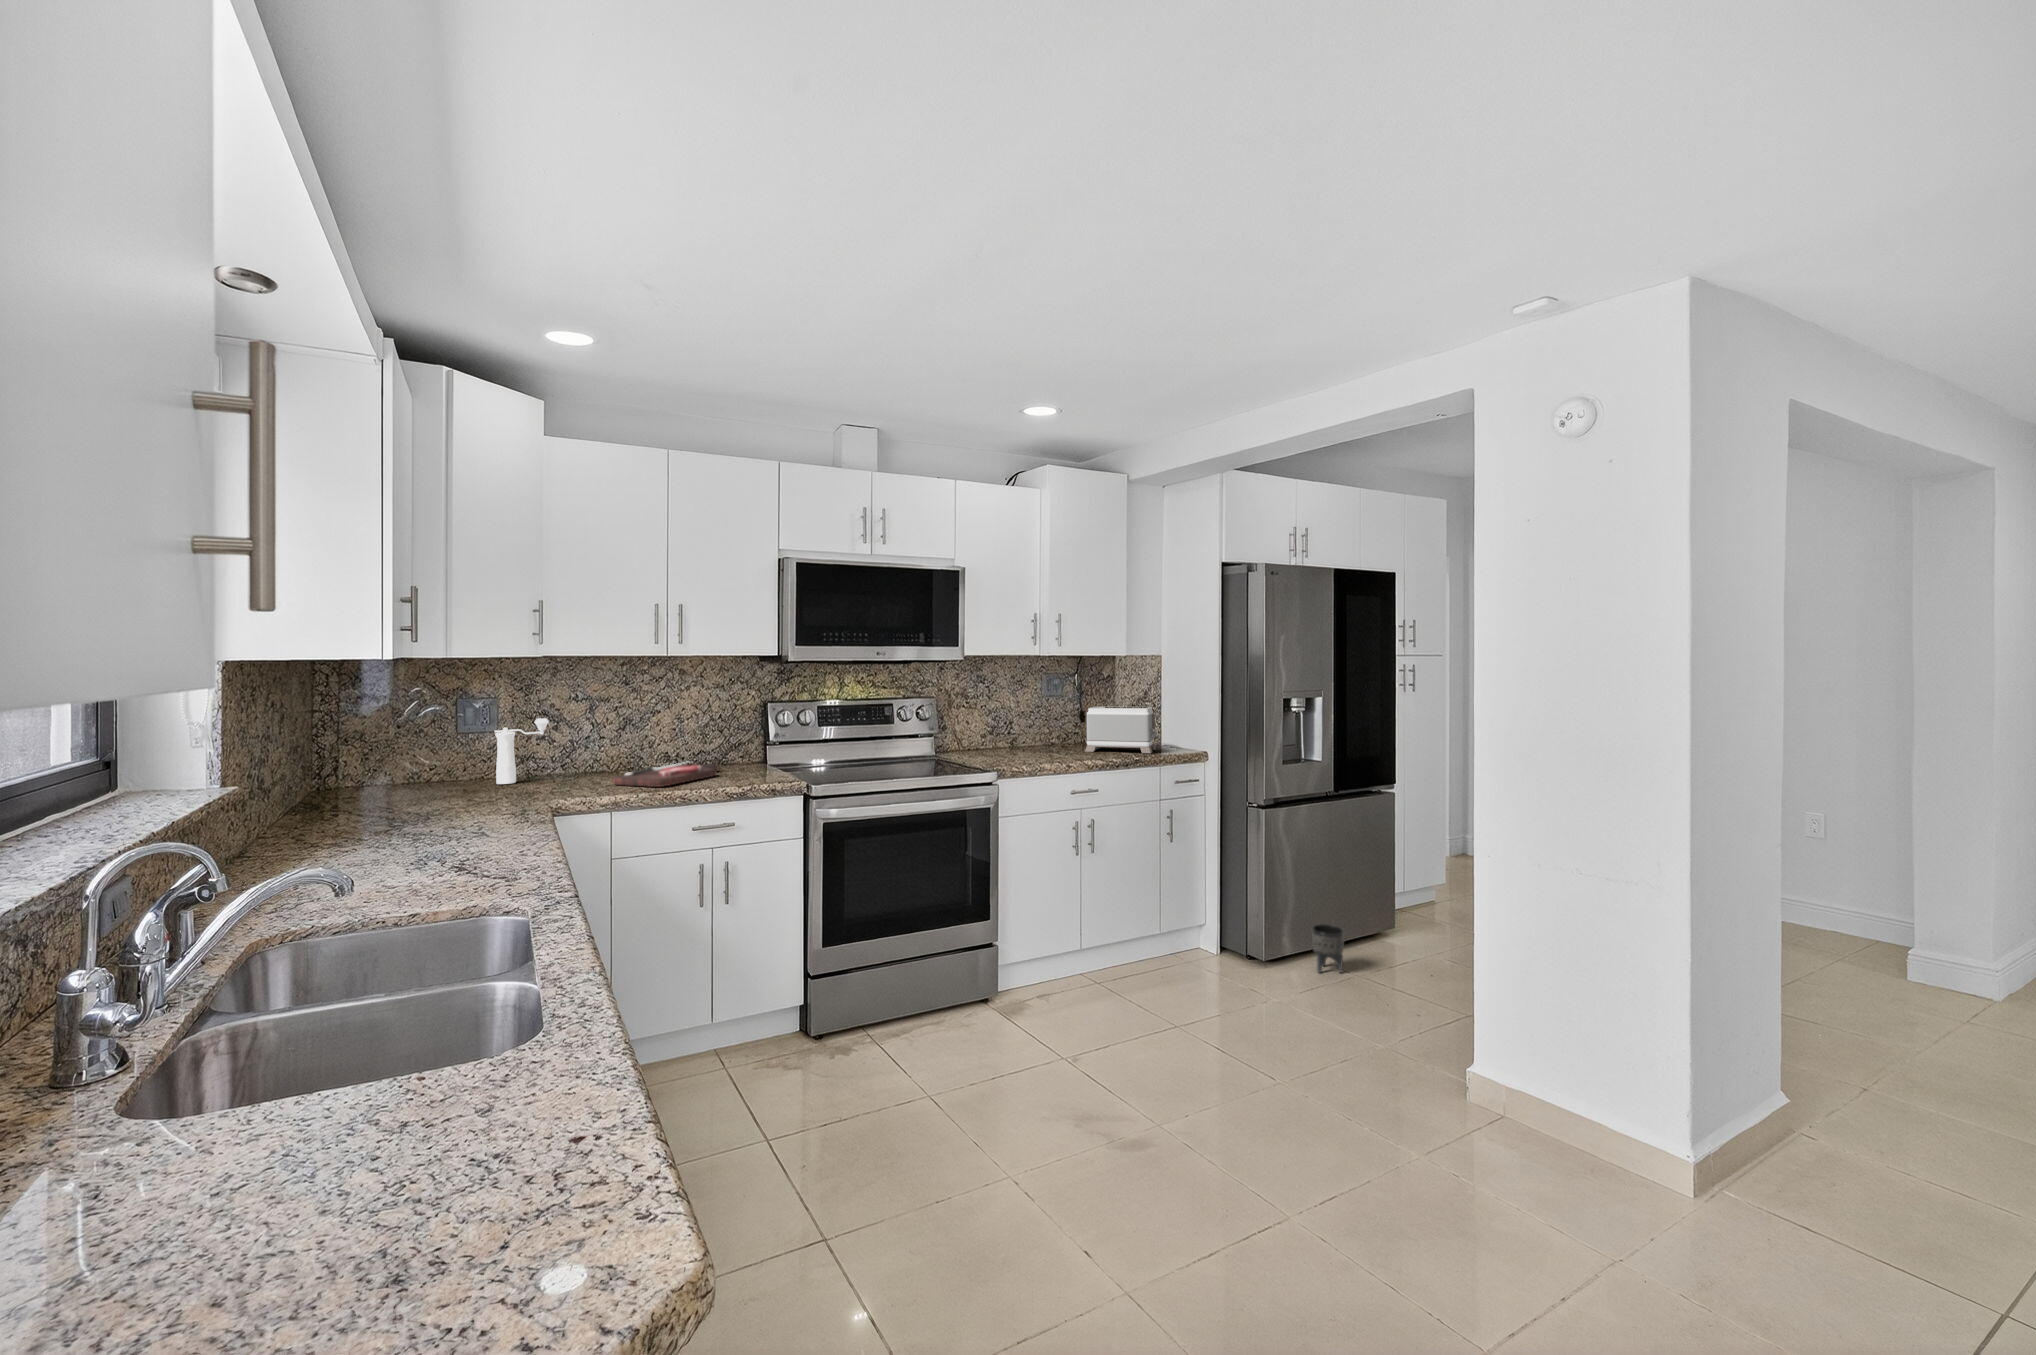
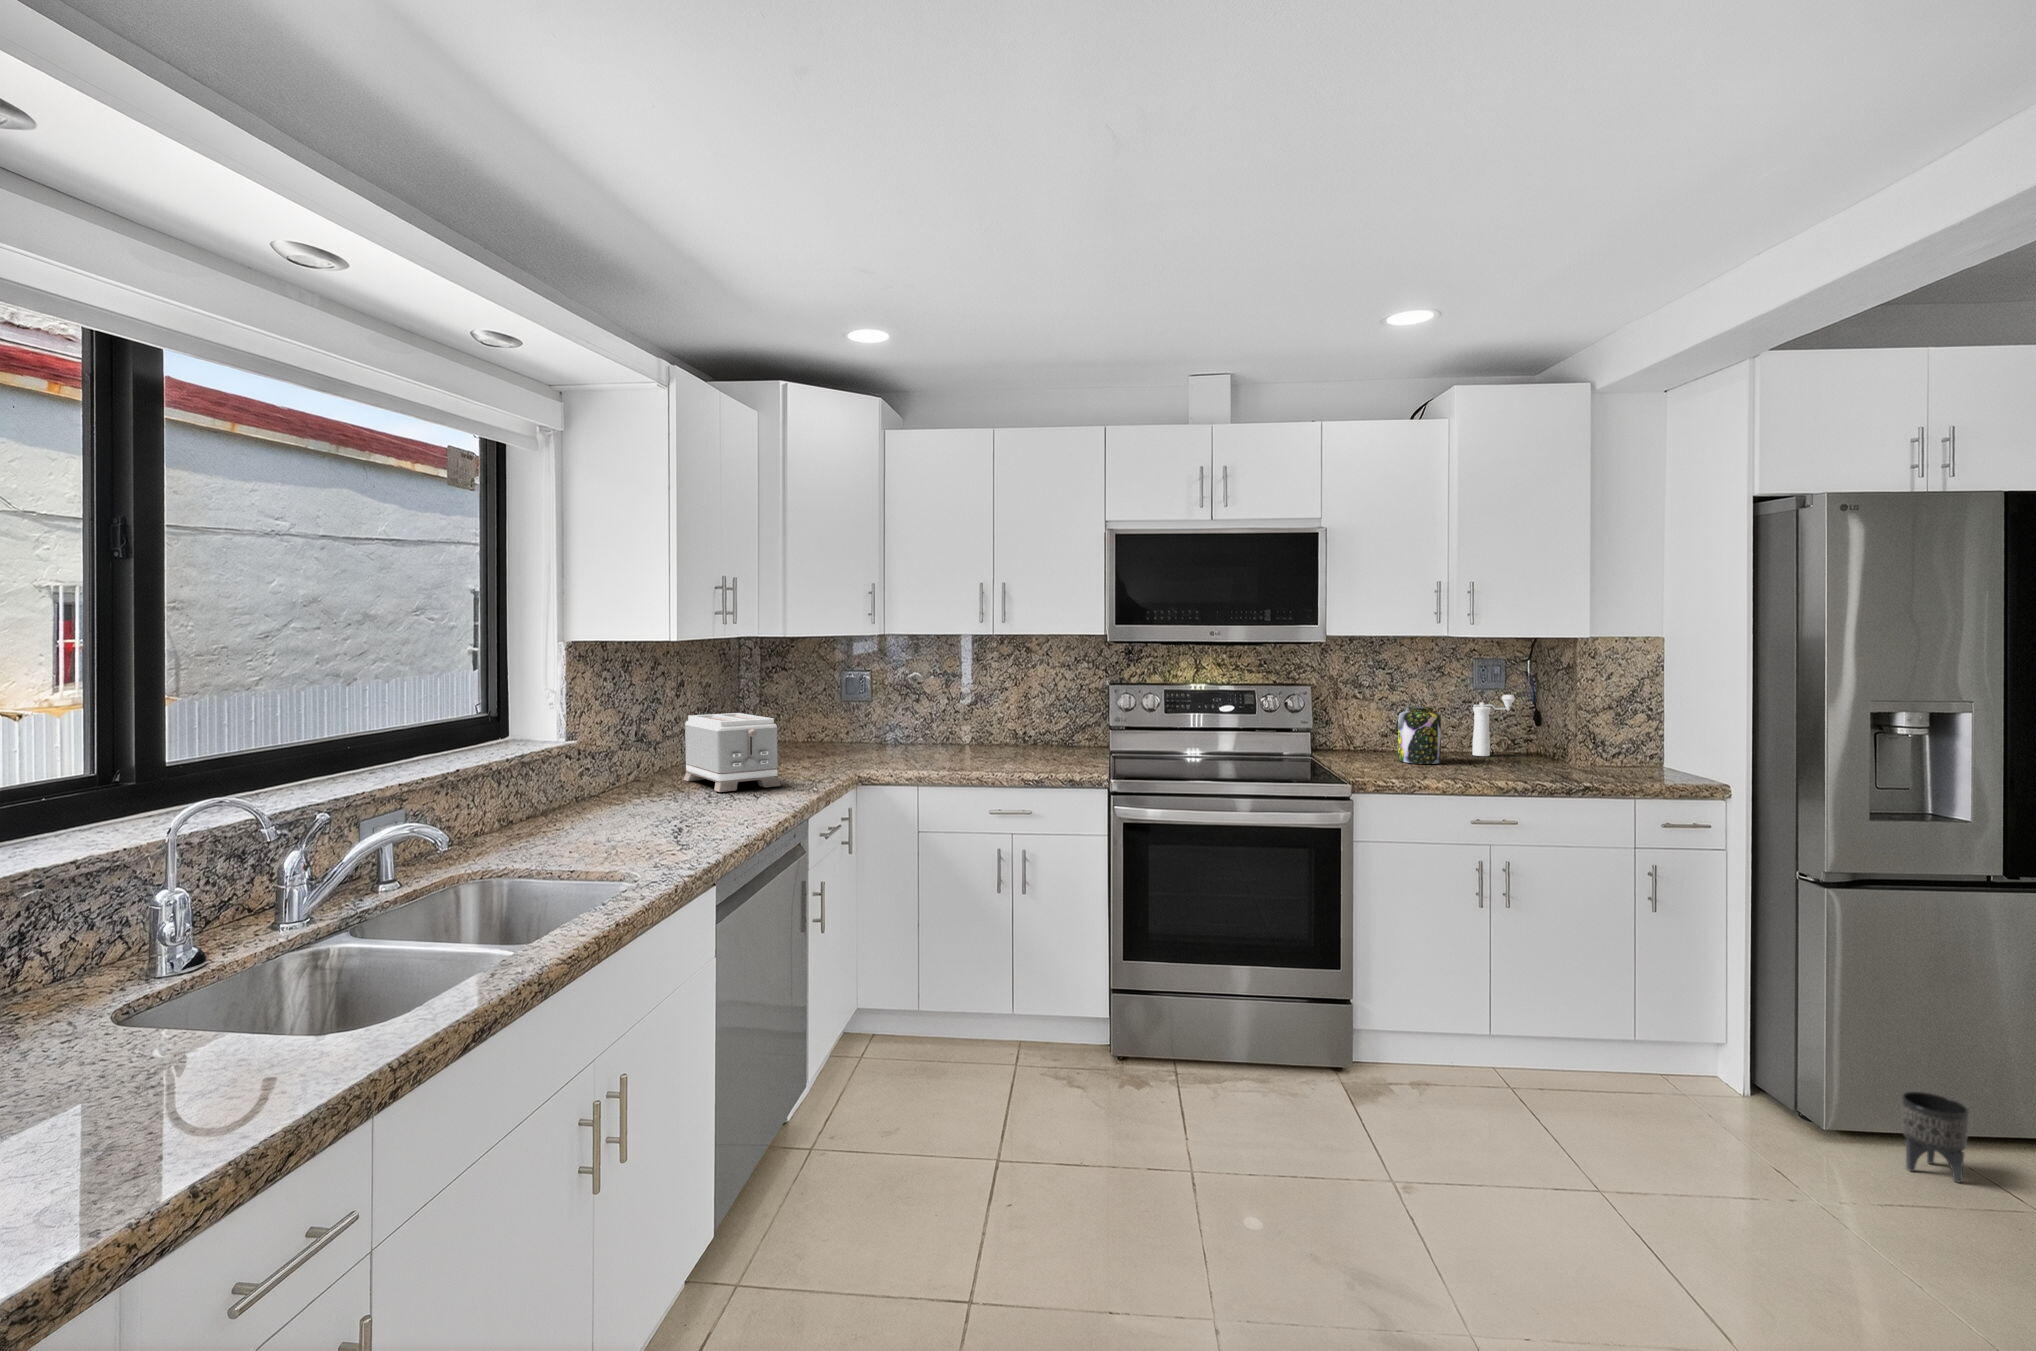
toaster: present [1085,707,1160,753] -> present [683,713,781,792]
jar: none [1000,711,1031,753] -> present [1398,706,1441,764]
pepper mill: present [495,718,549,784] -> present [1473,695,1515,756]
cutting board: present [613,764,718,787] -> none [942,743,1050,767]

